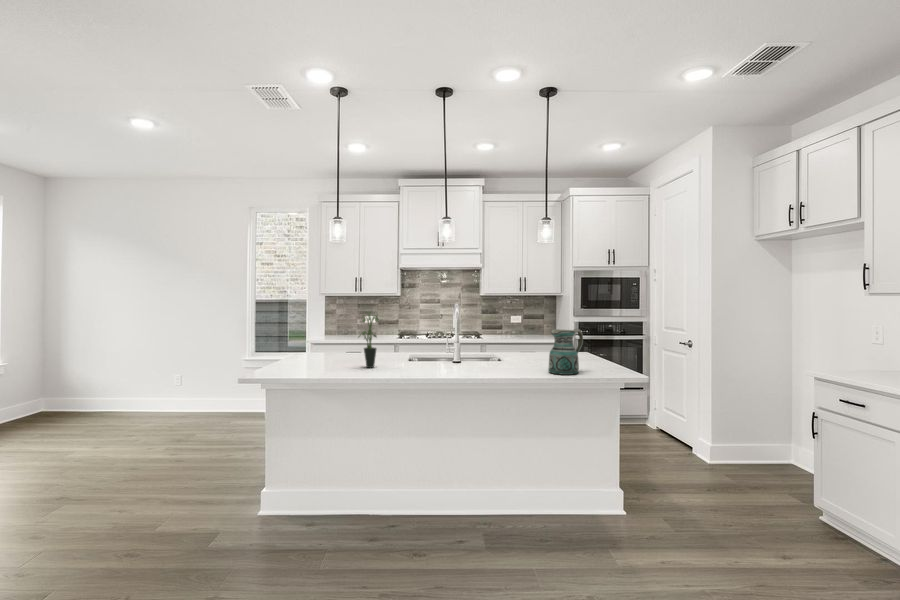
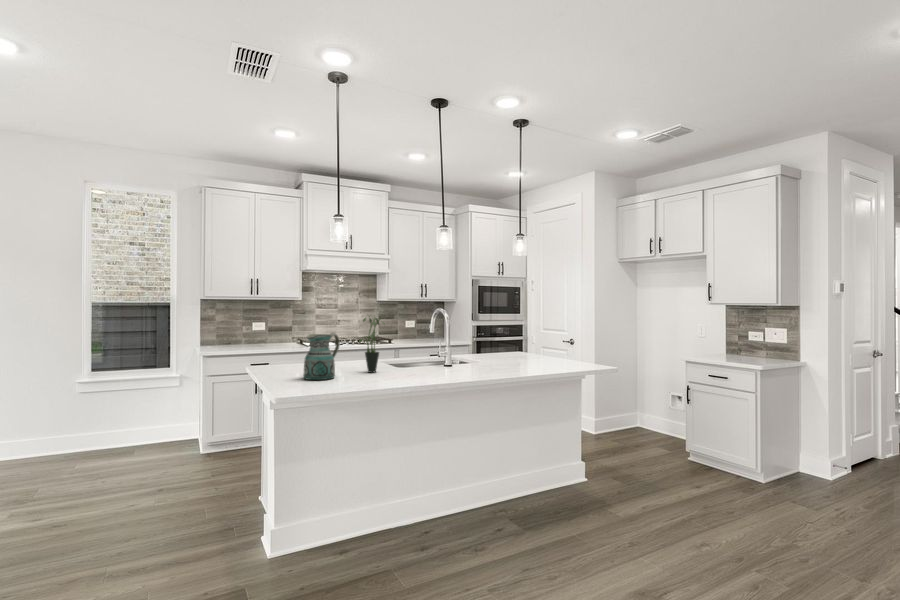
ceramic pitcher: present [548,329,583,375] -> present [303,333,340,380]

